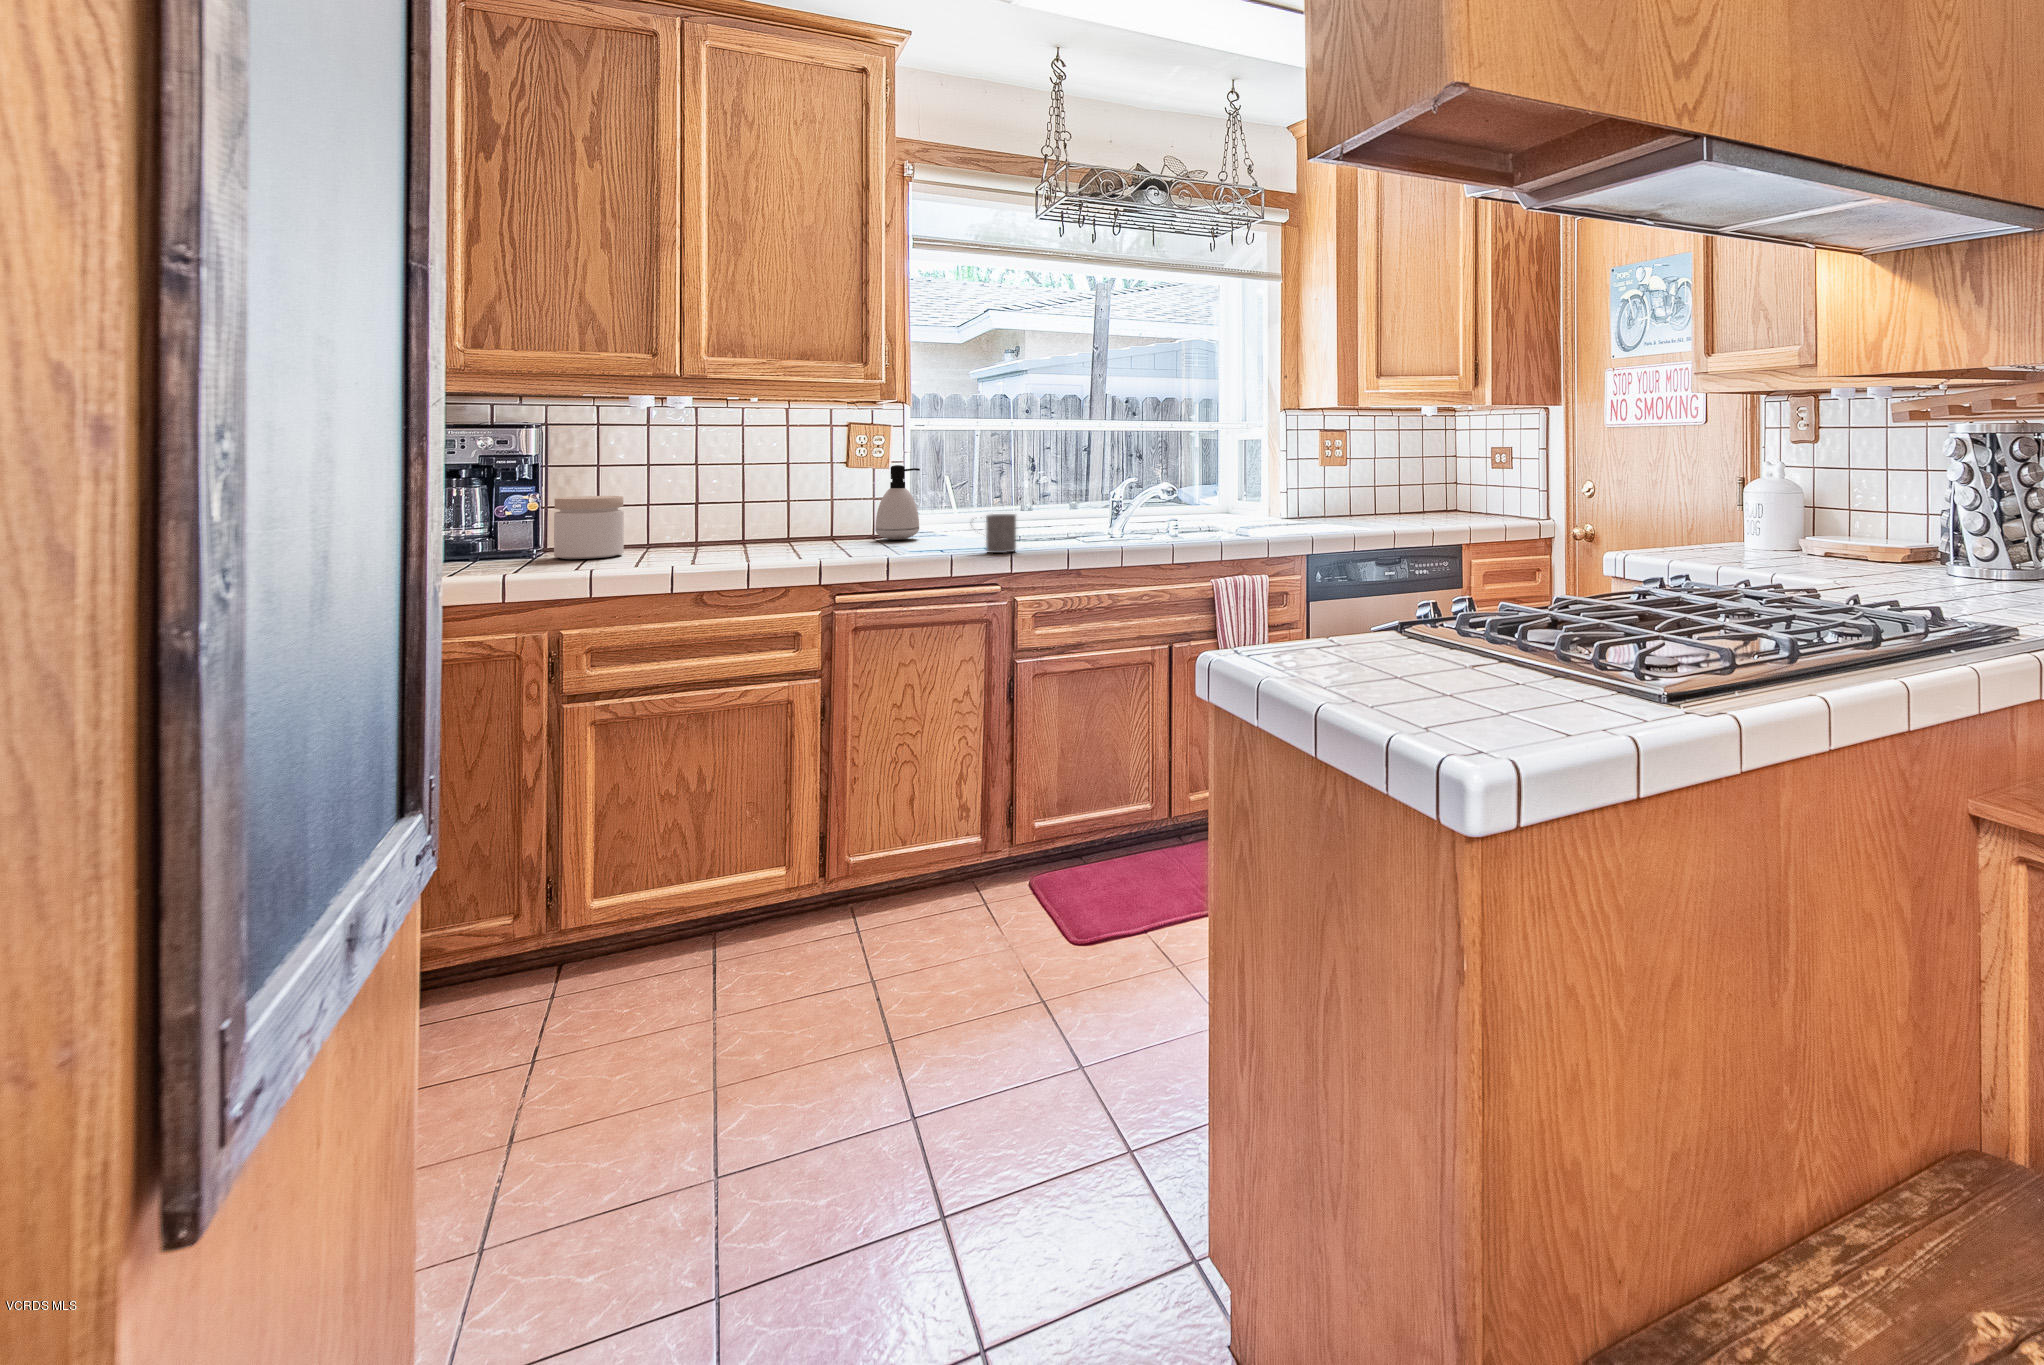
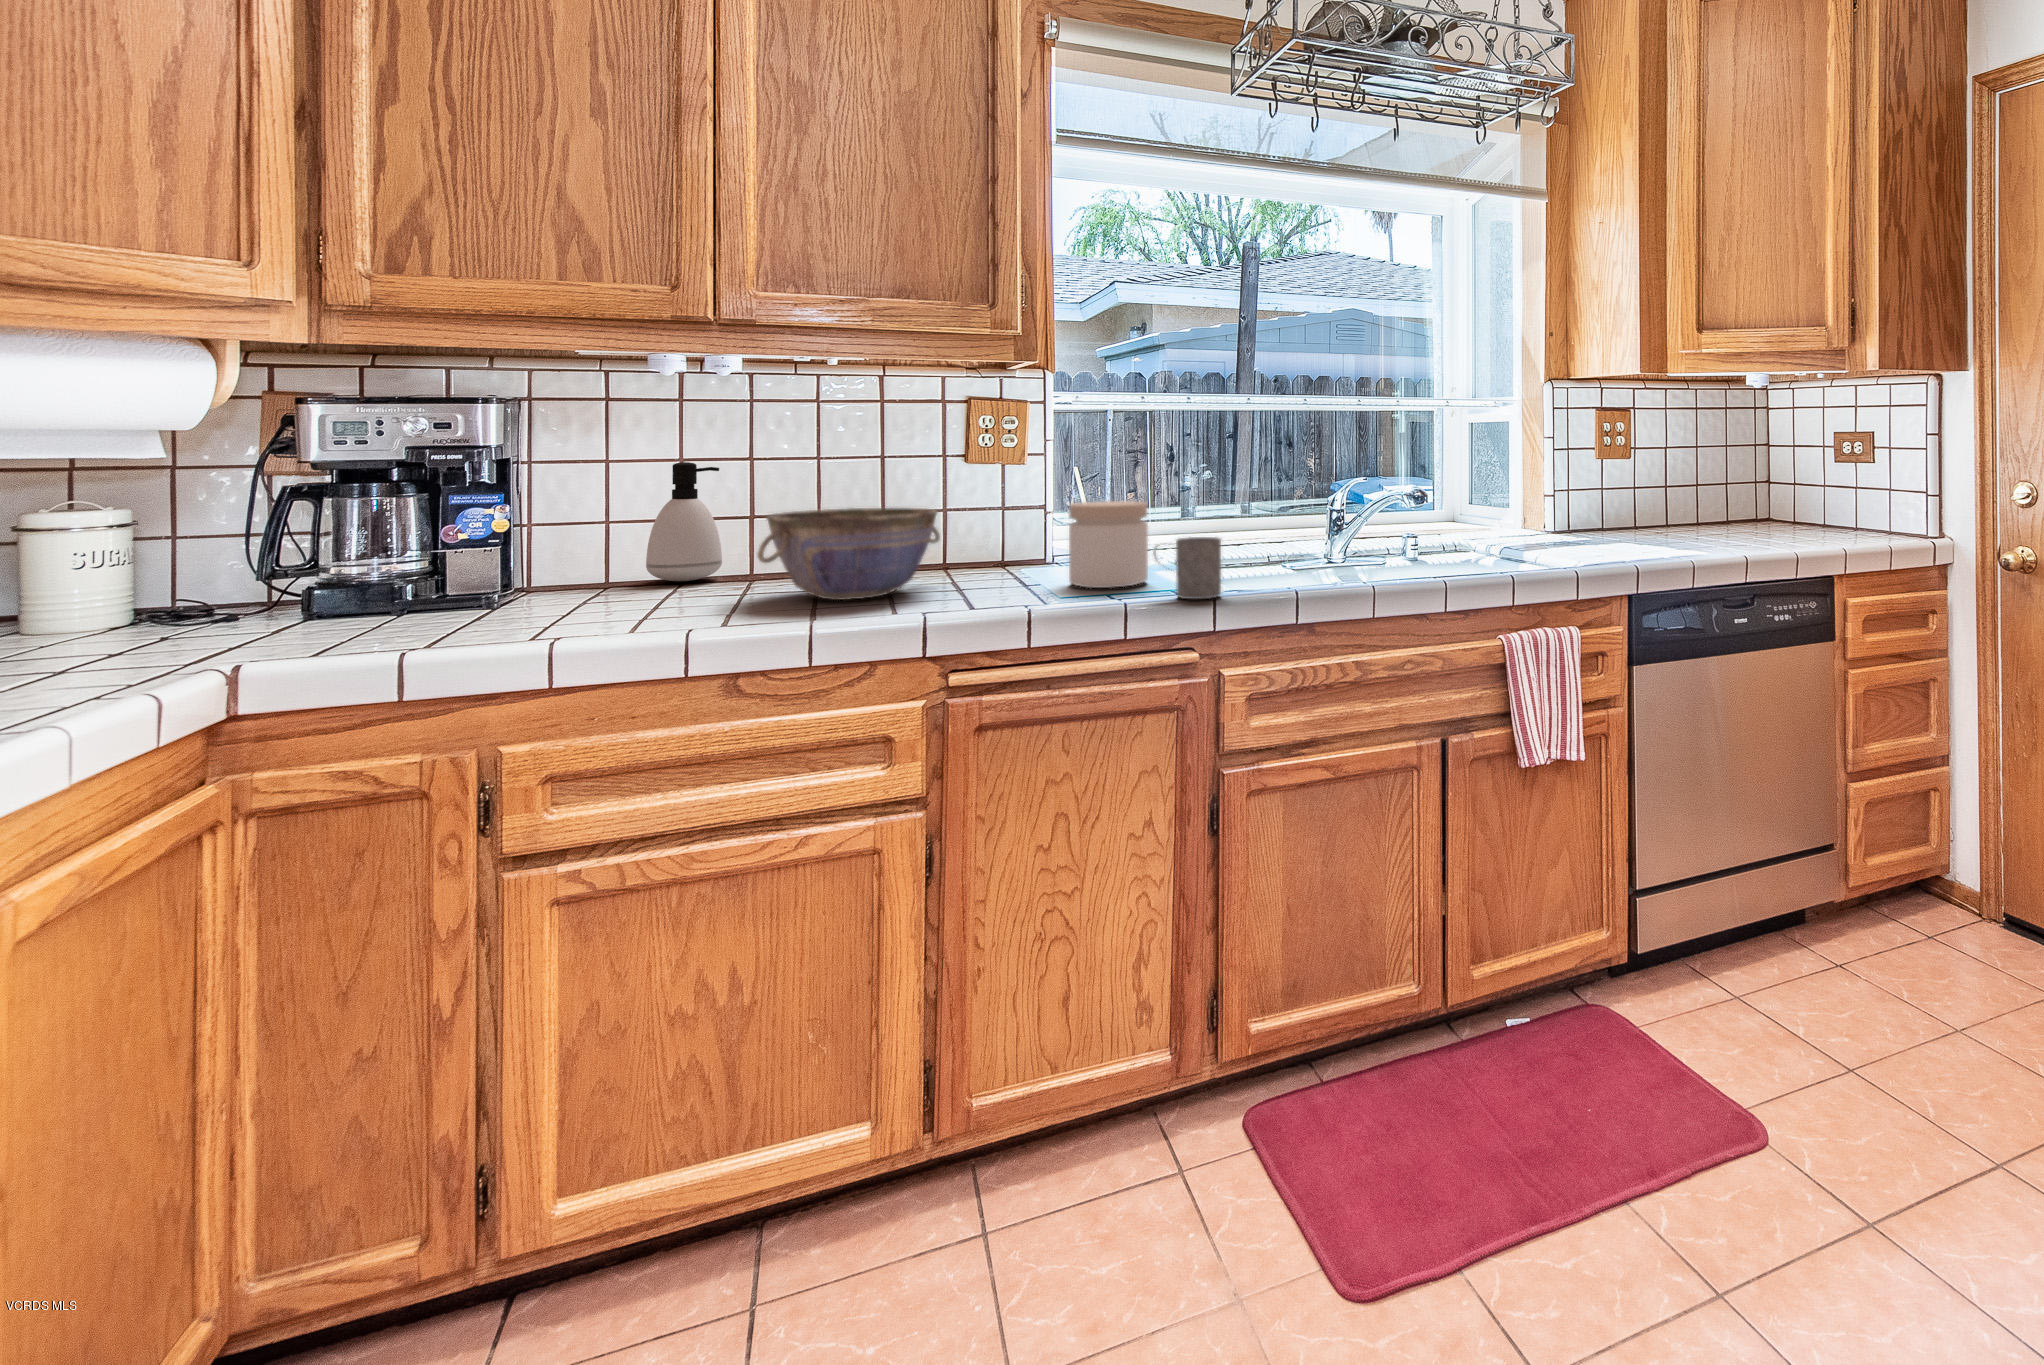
soap dispenser: present [875,465,920,540] -> present [646,462,722,581]
jar: present [554,496,624,559] -> present [1069,501,1148,588]
bowl: none [710,496,830,554] -> present [758,508,940,600]

